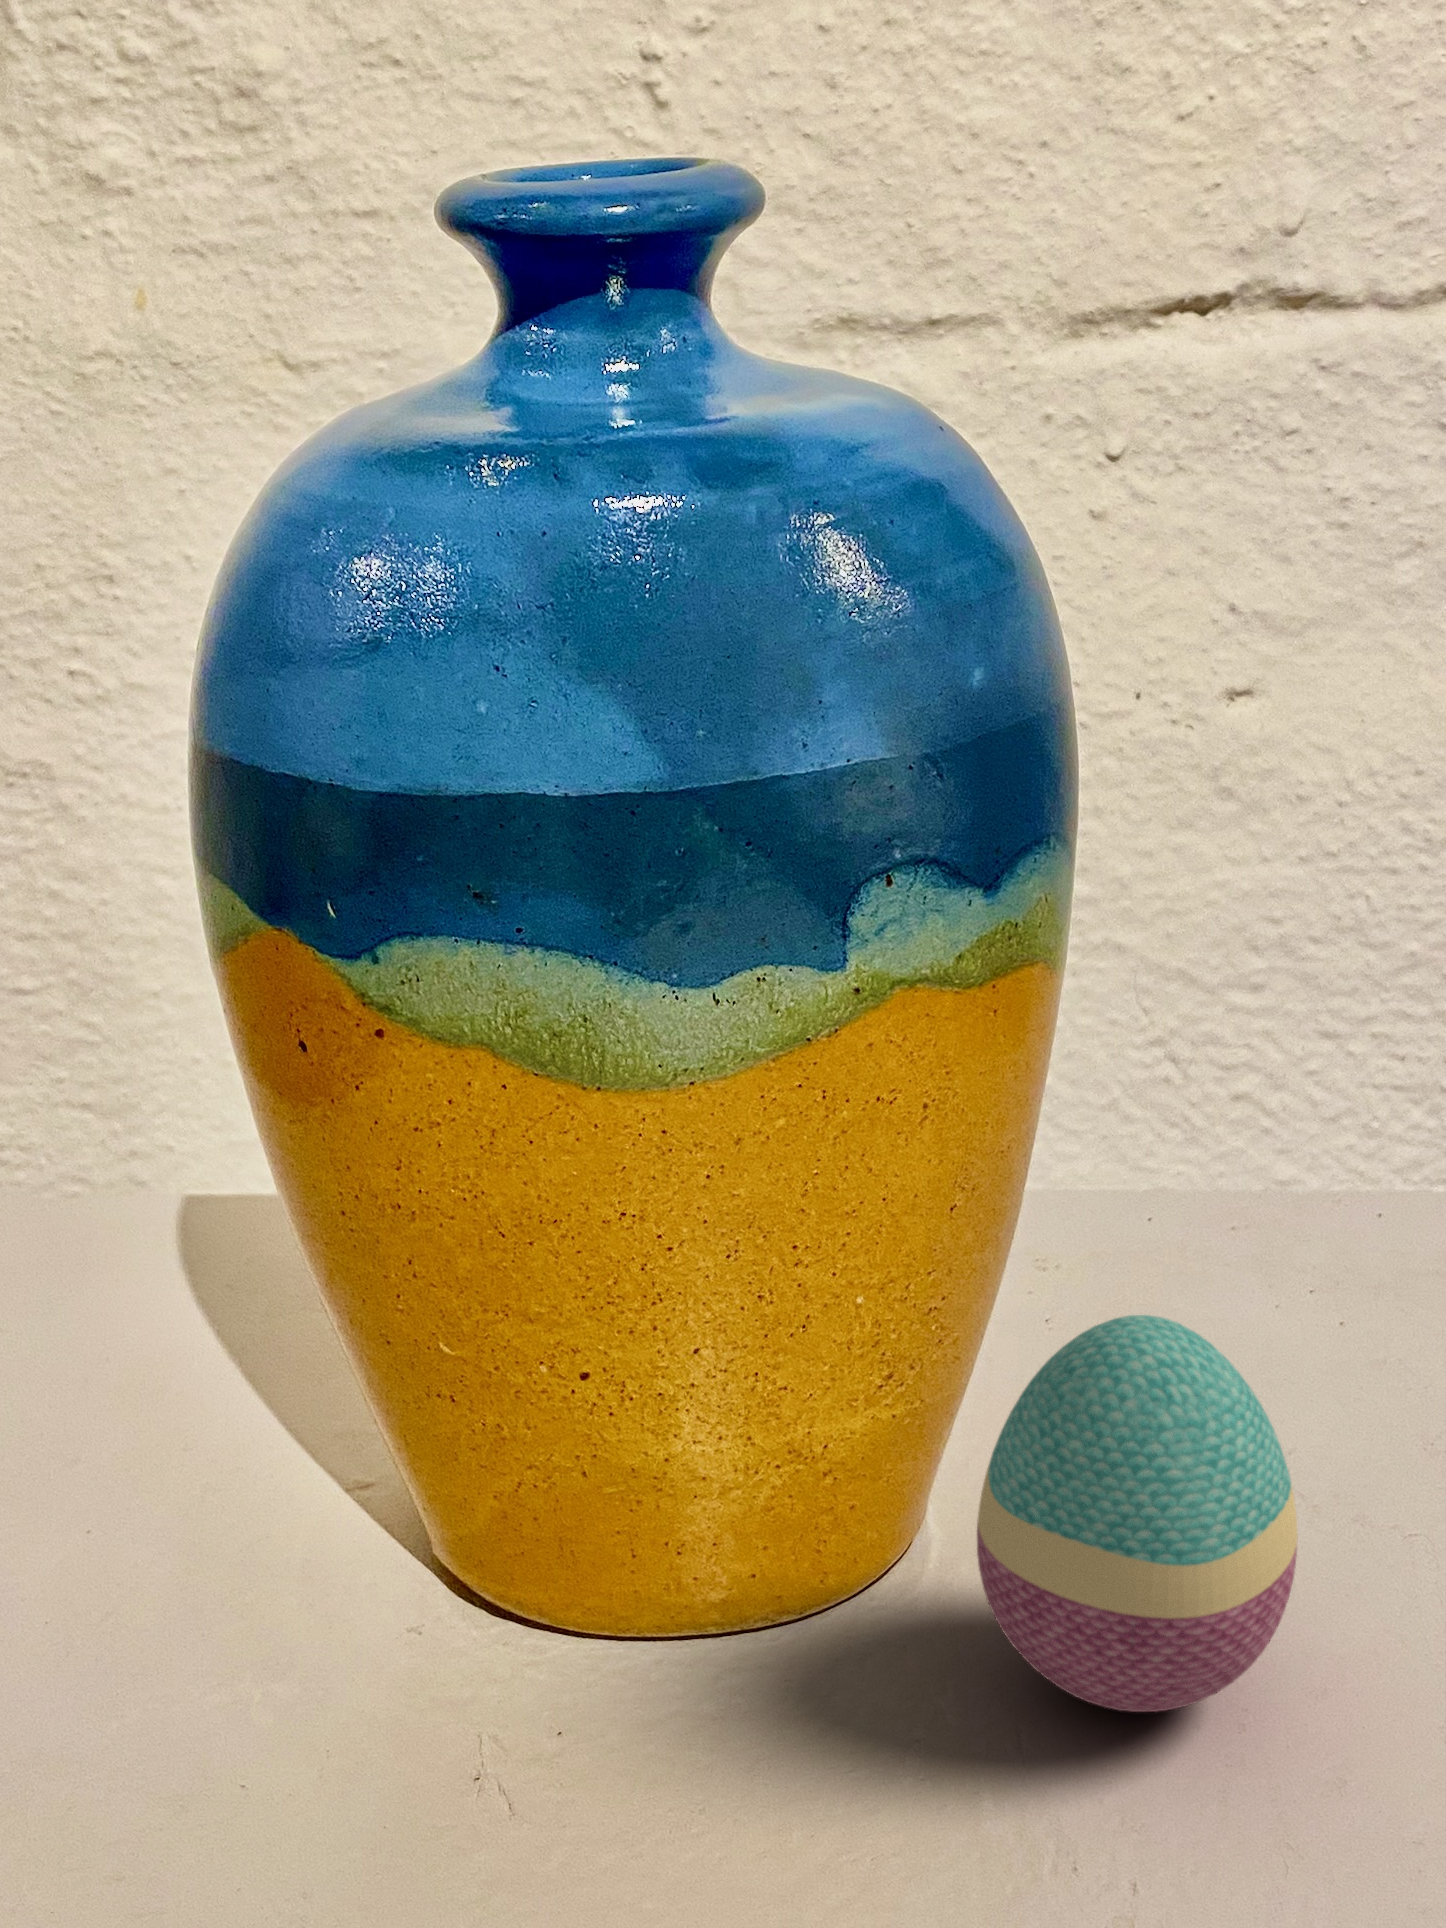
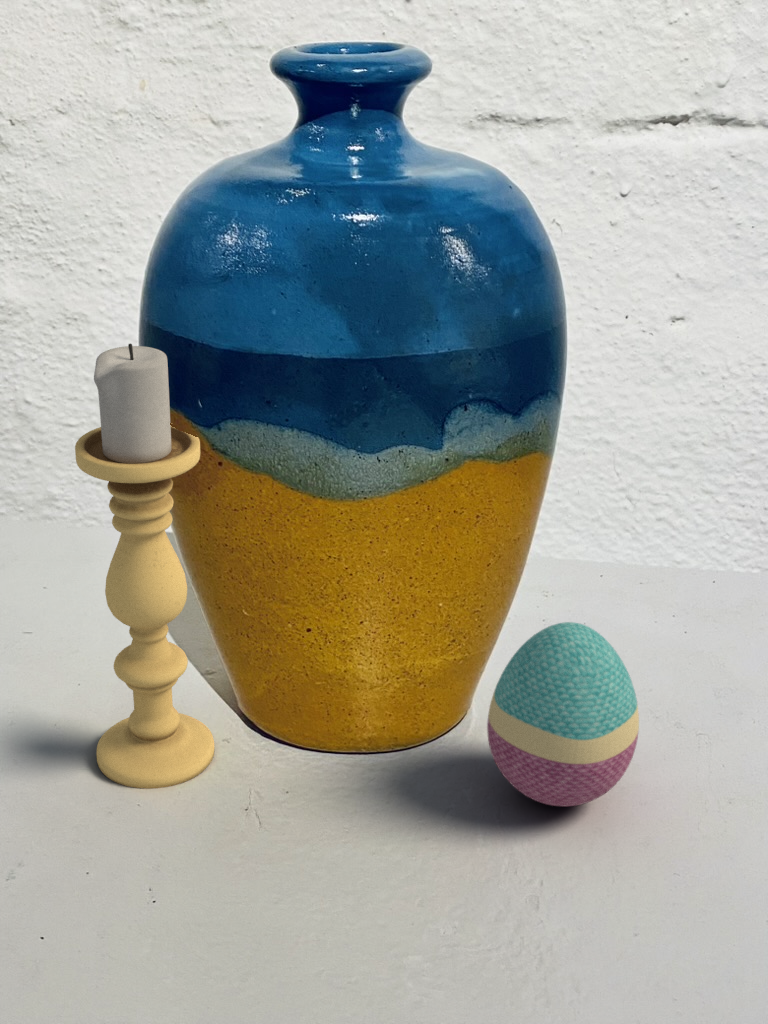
candle holder: none [70,794,394,1751] -> present [75,344,215,789]

